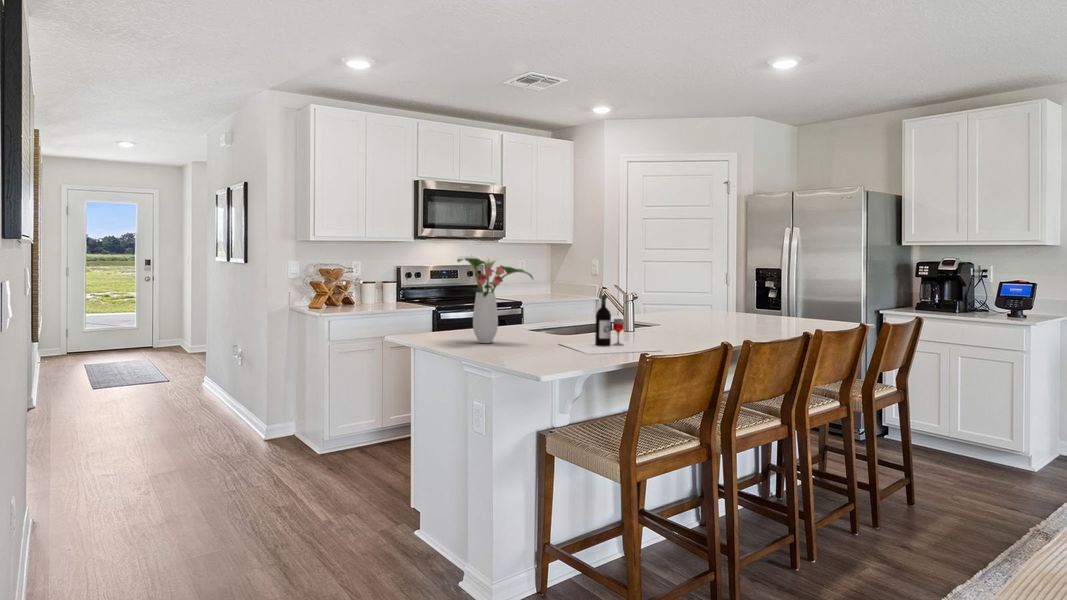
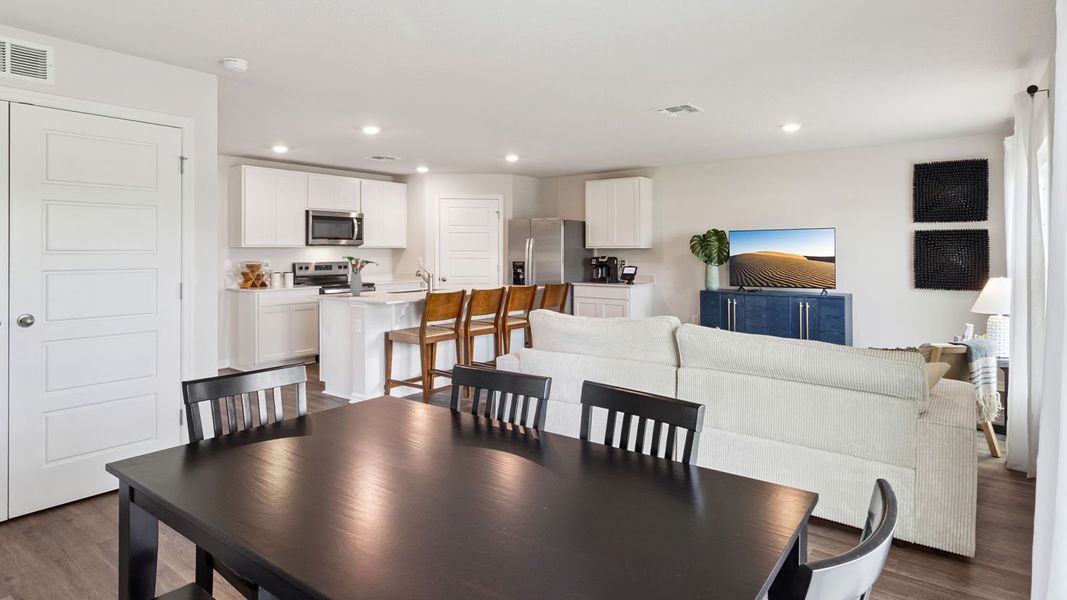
wine bottle: present [559,295,660,354] -> none [390,273,436,297]

